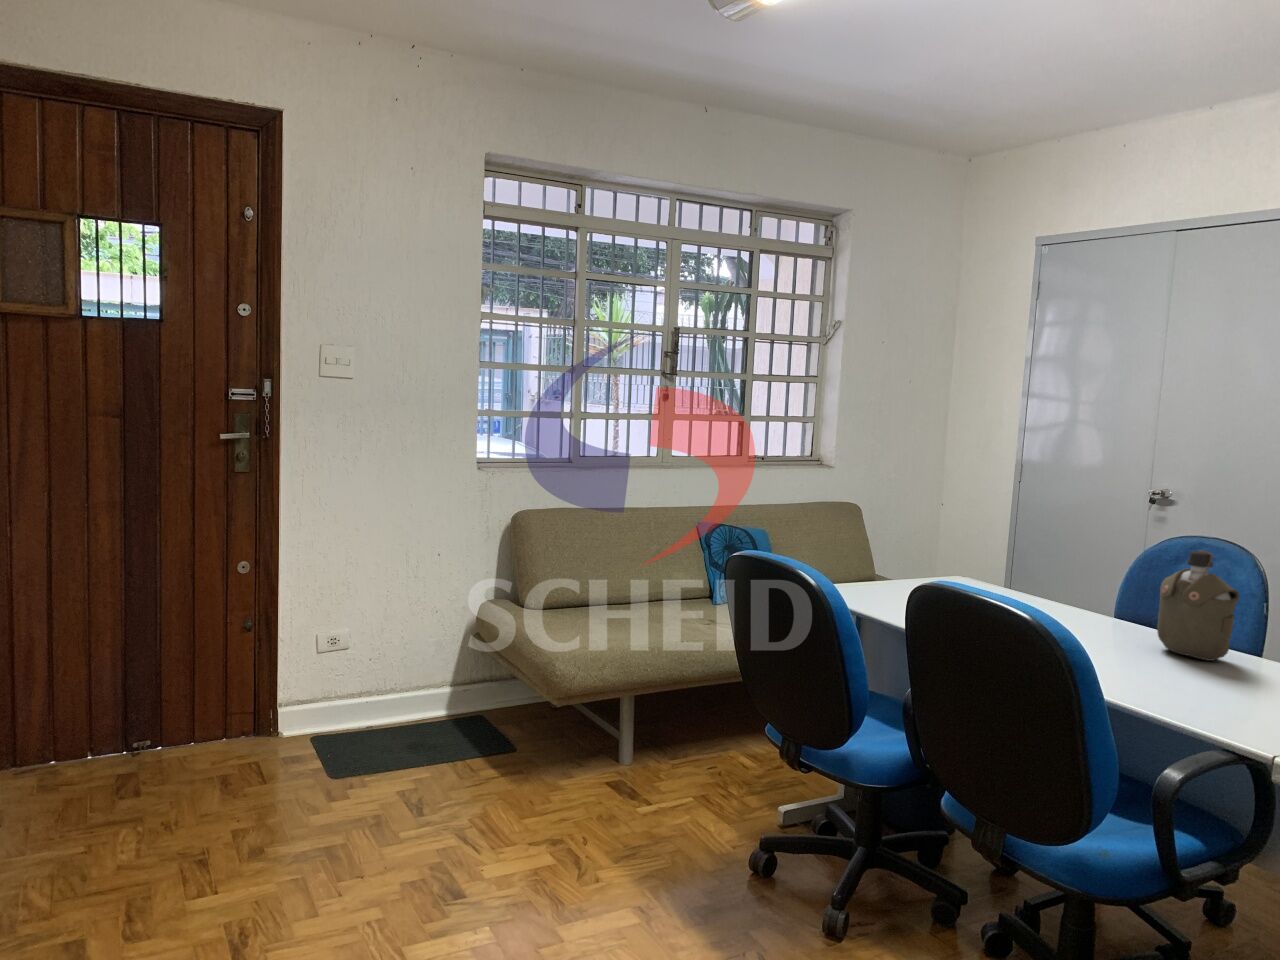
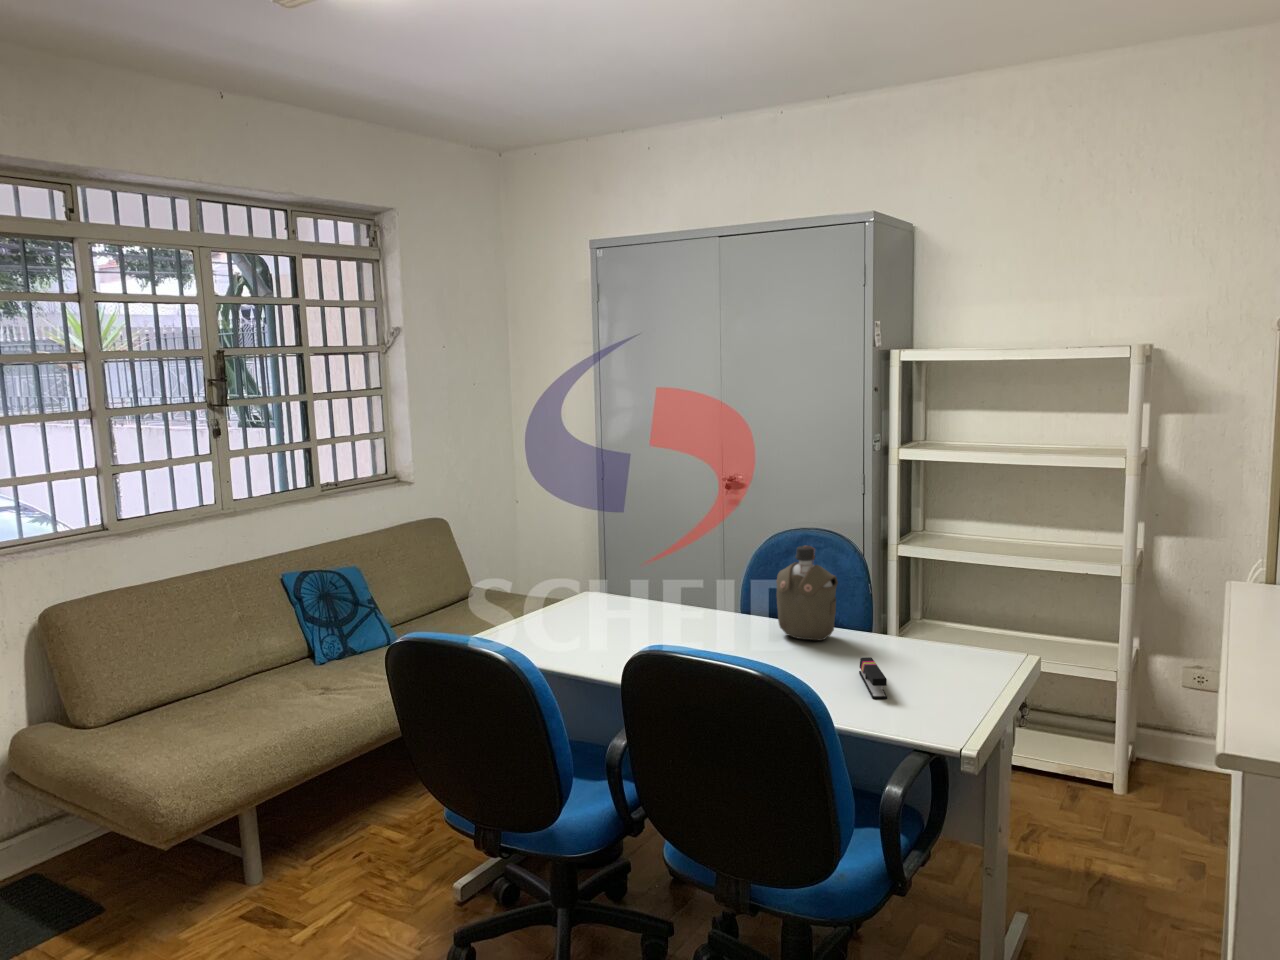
stapler: none [1228,675,1251,718] -> present [859,657,887,699]

